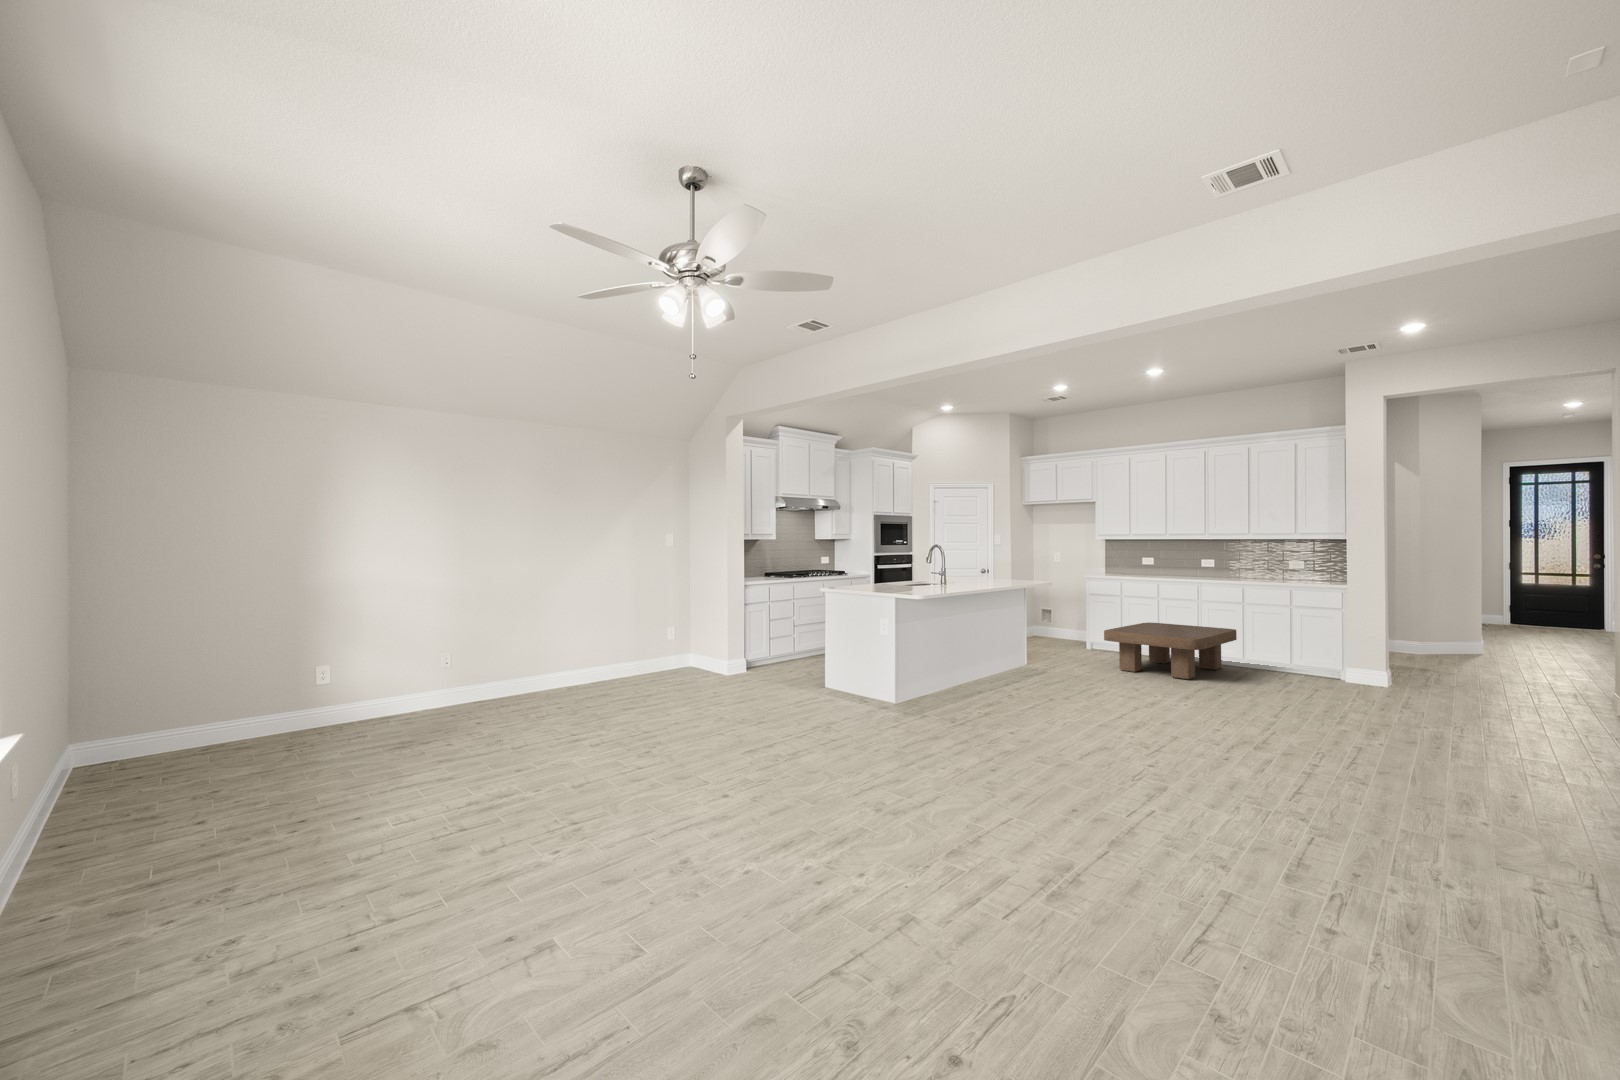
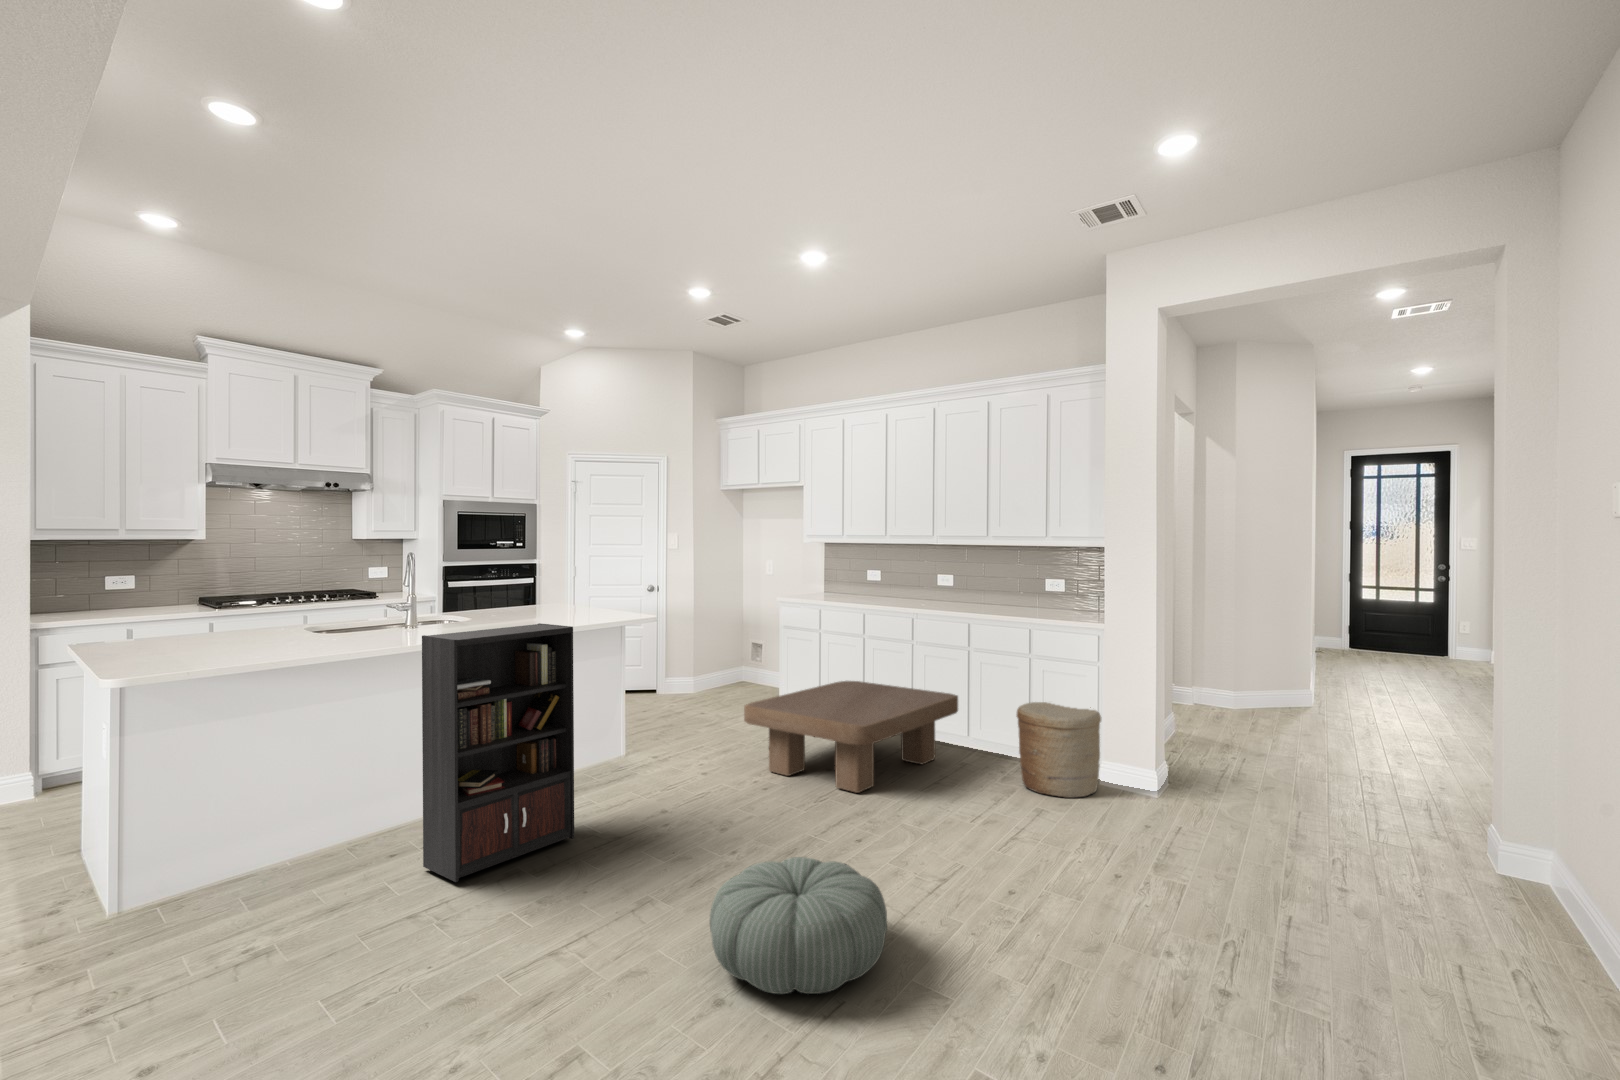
bookcase: none [985,578,1048,700] -> present [422,623,574,882]
woven basket: none [1286,632,1347,686] -> present [1017,702,1101,798]
pouf: none [1178,686,1278,736] -> present [710,857,887,994]

